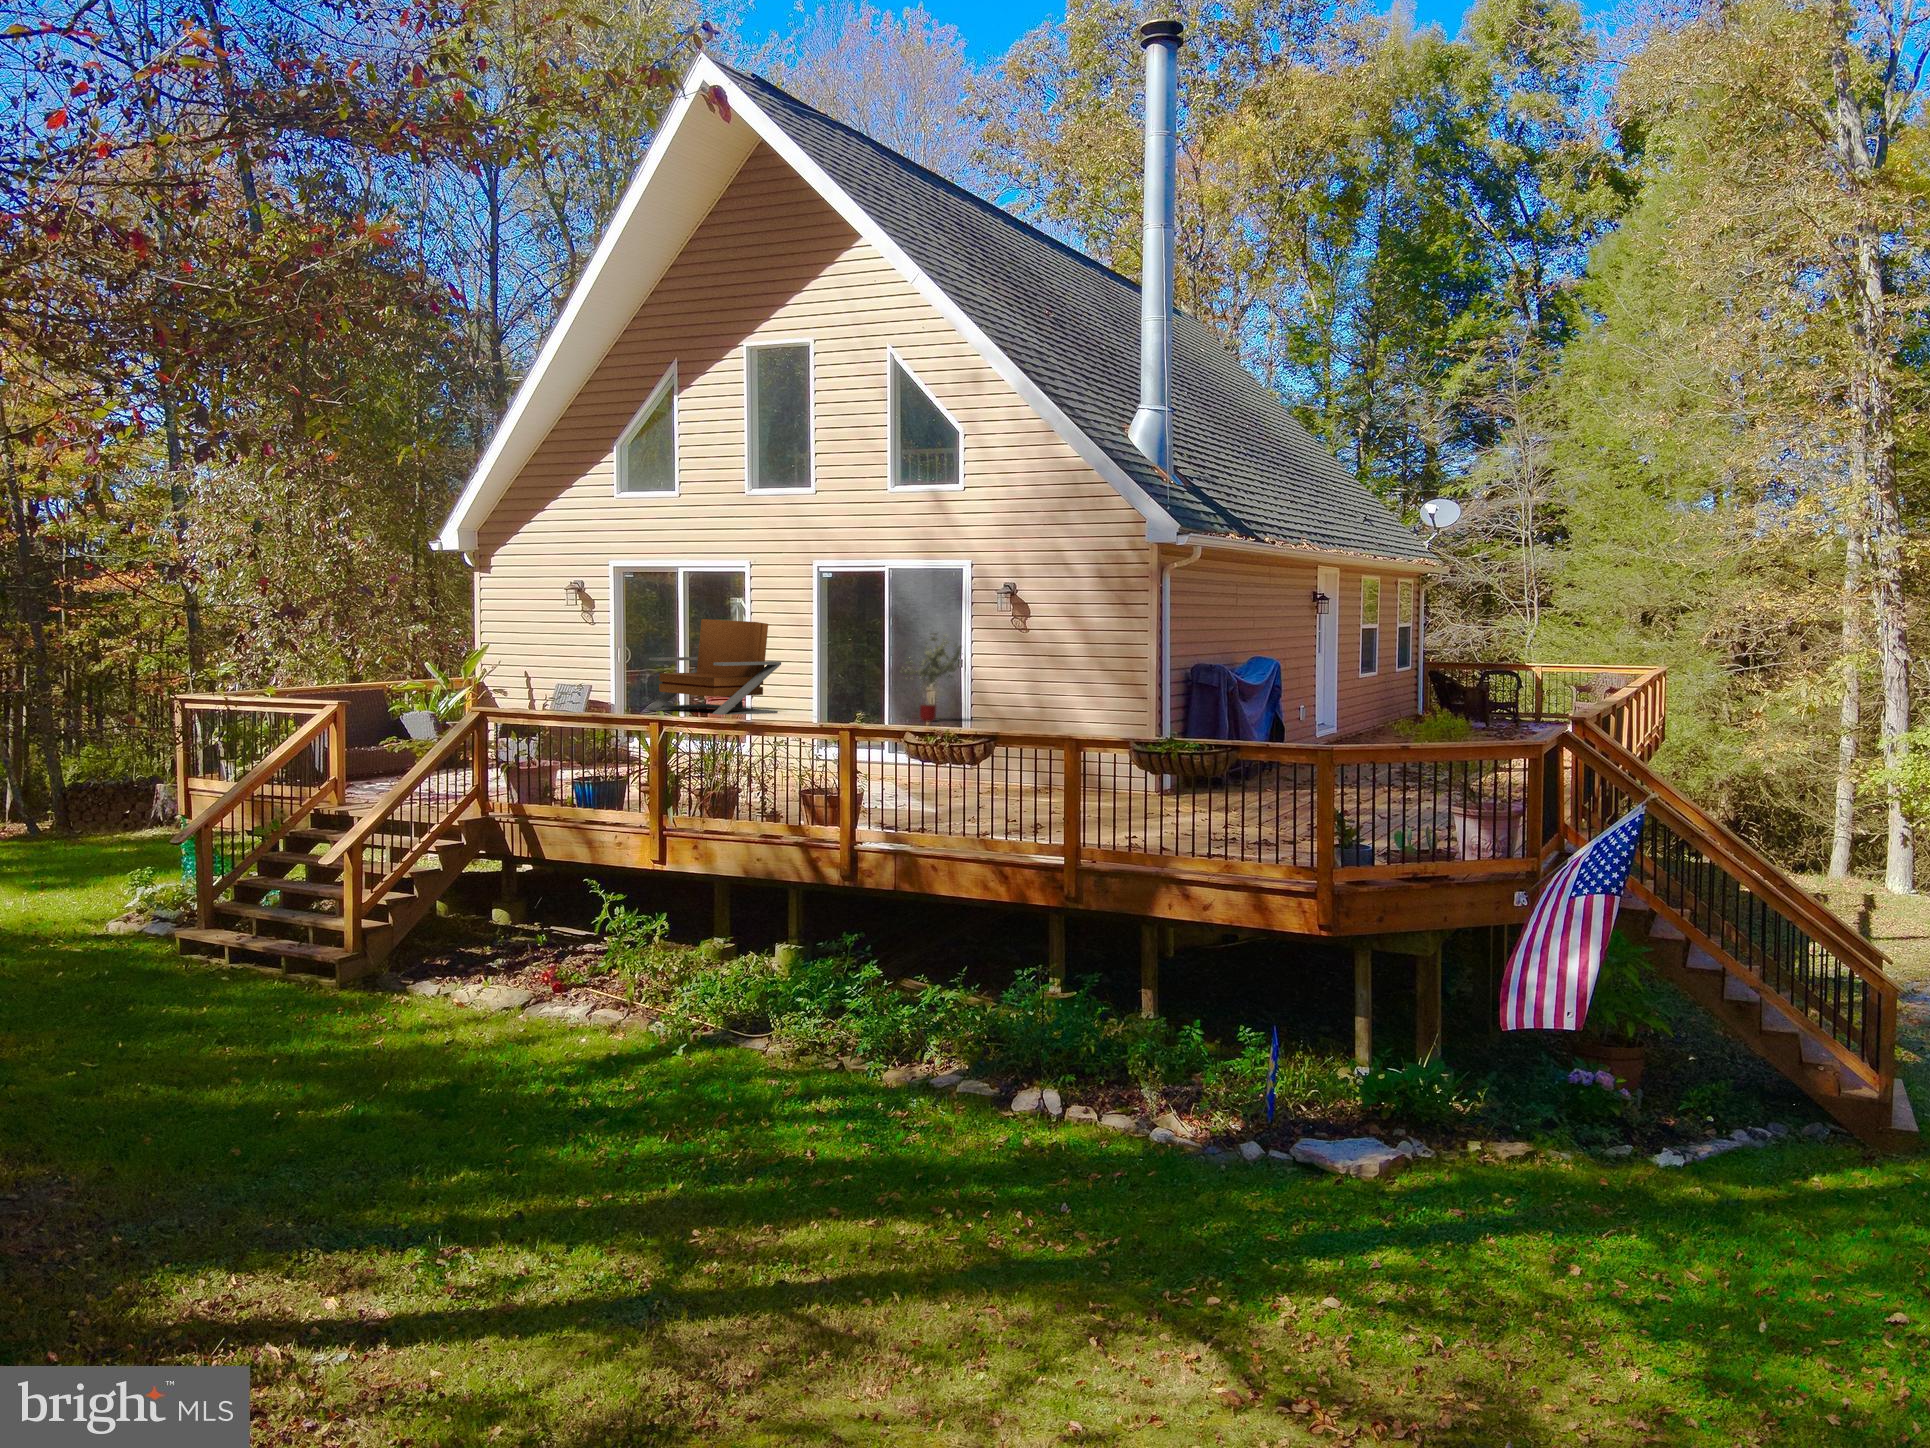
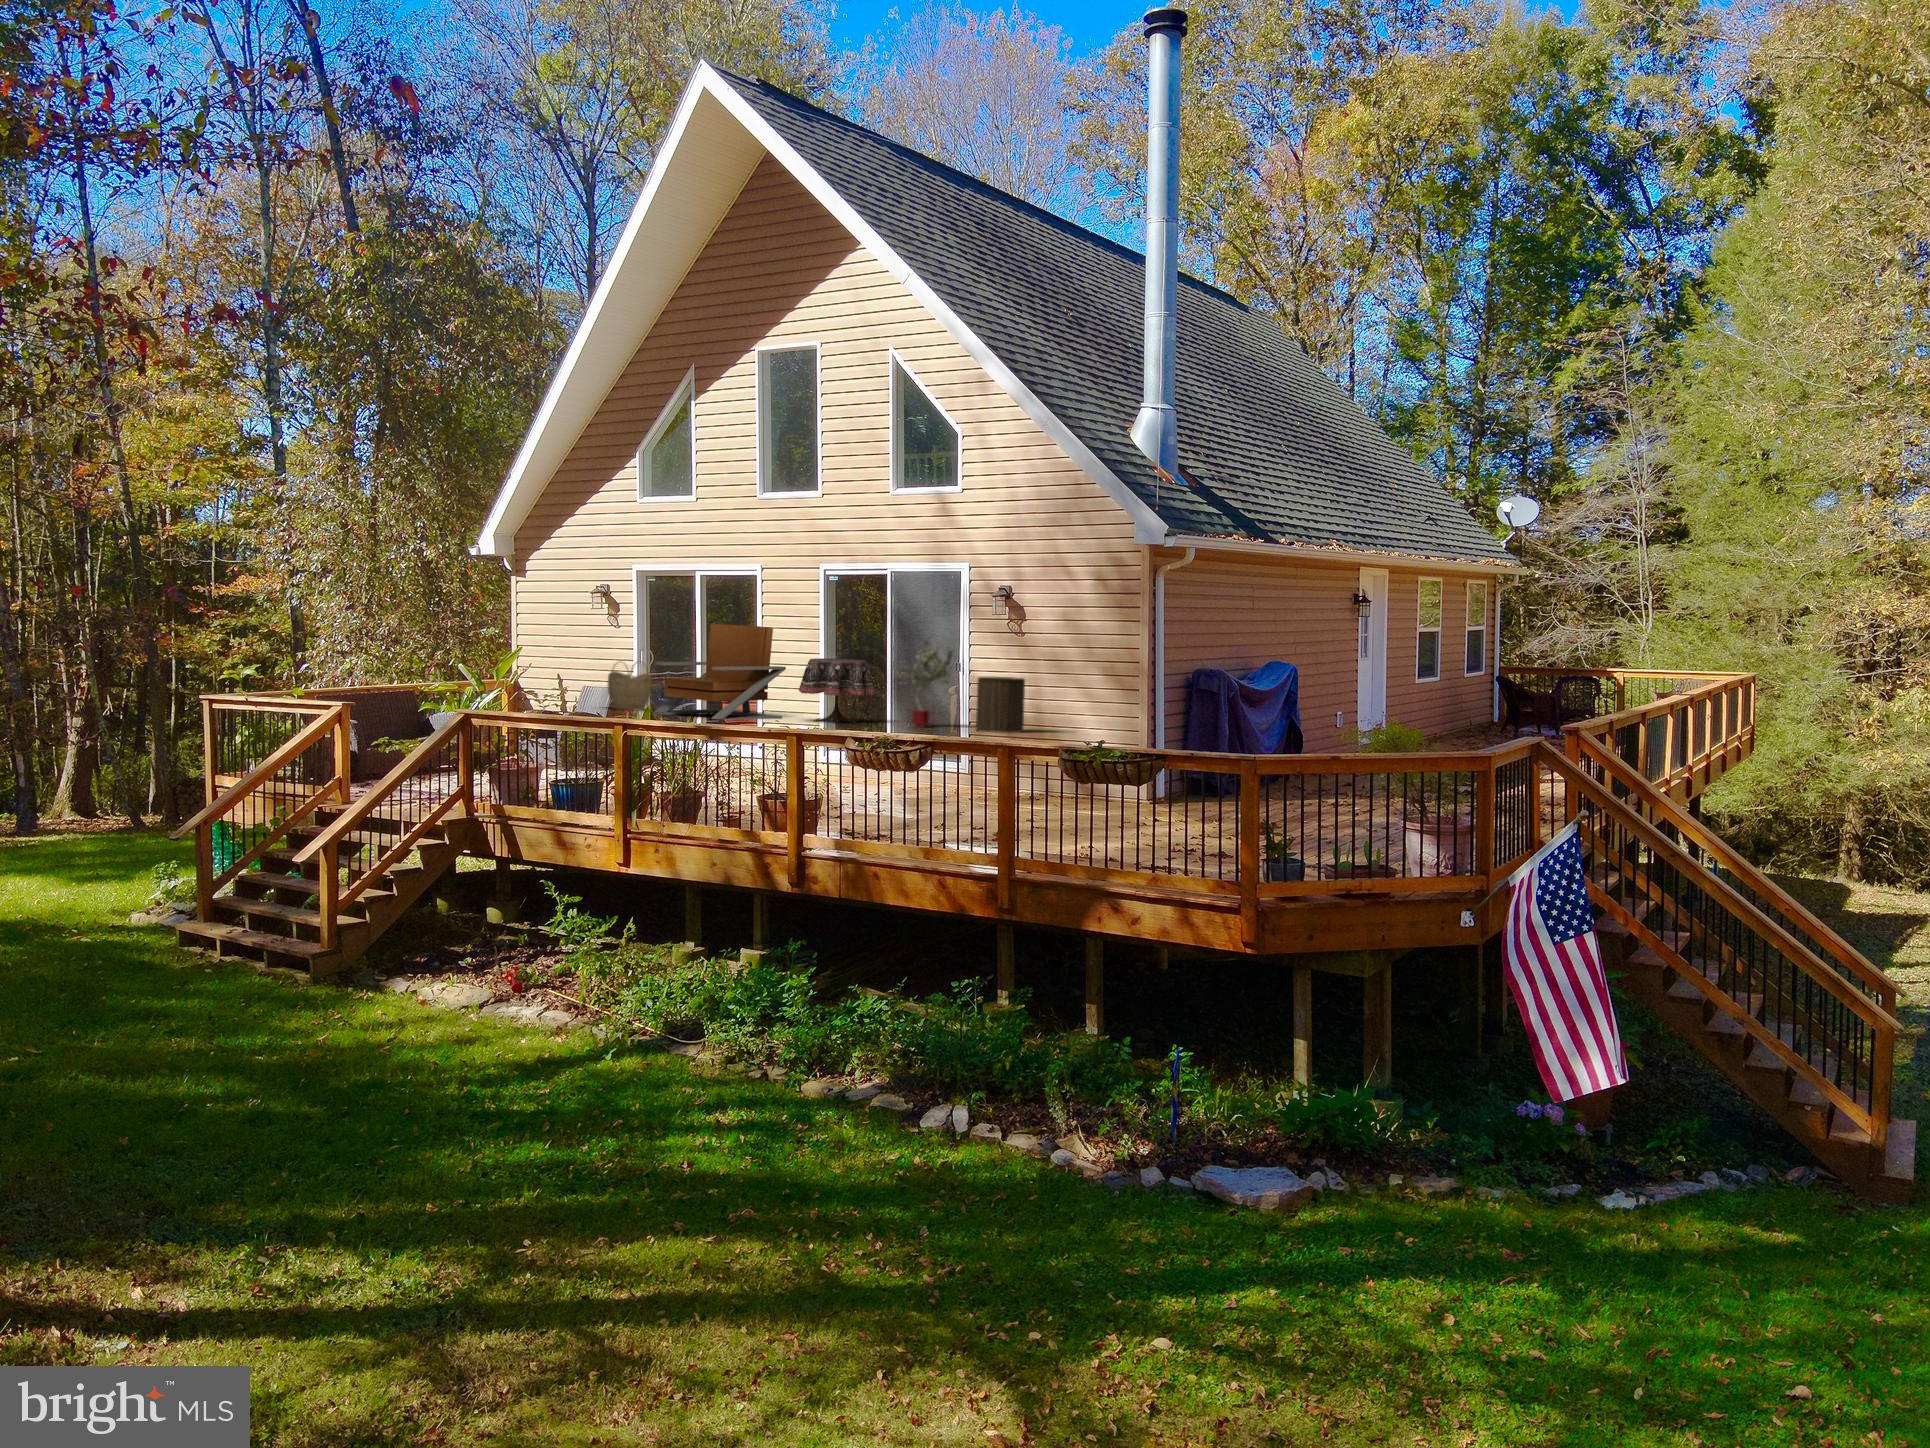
side table: none [800,654,877,719] -> present [799,659,875,723]
woven basket: none [588,656,633,706] -> present [608,668,652,710]
stool: none [986,672,1034,727] -> present [976,677,1025,733]

